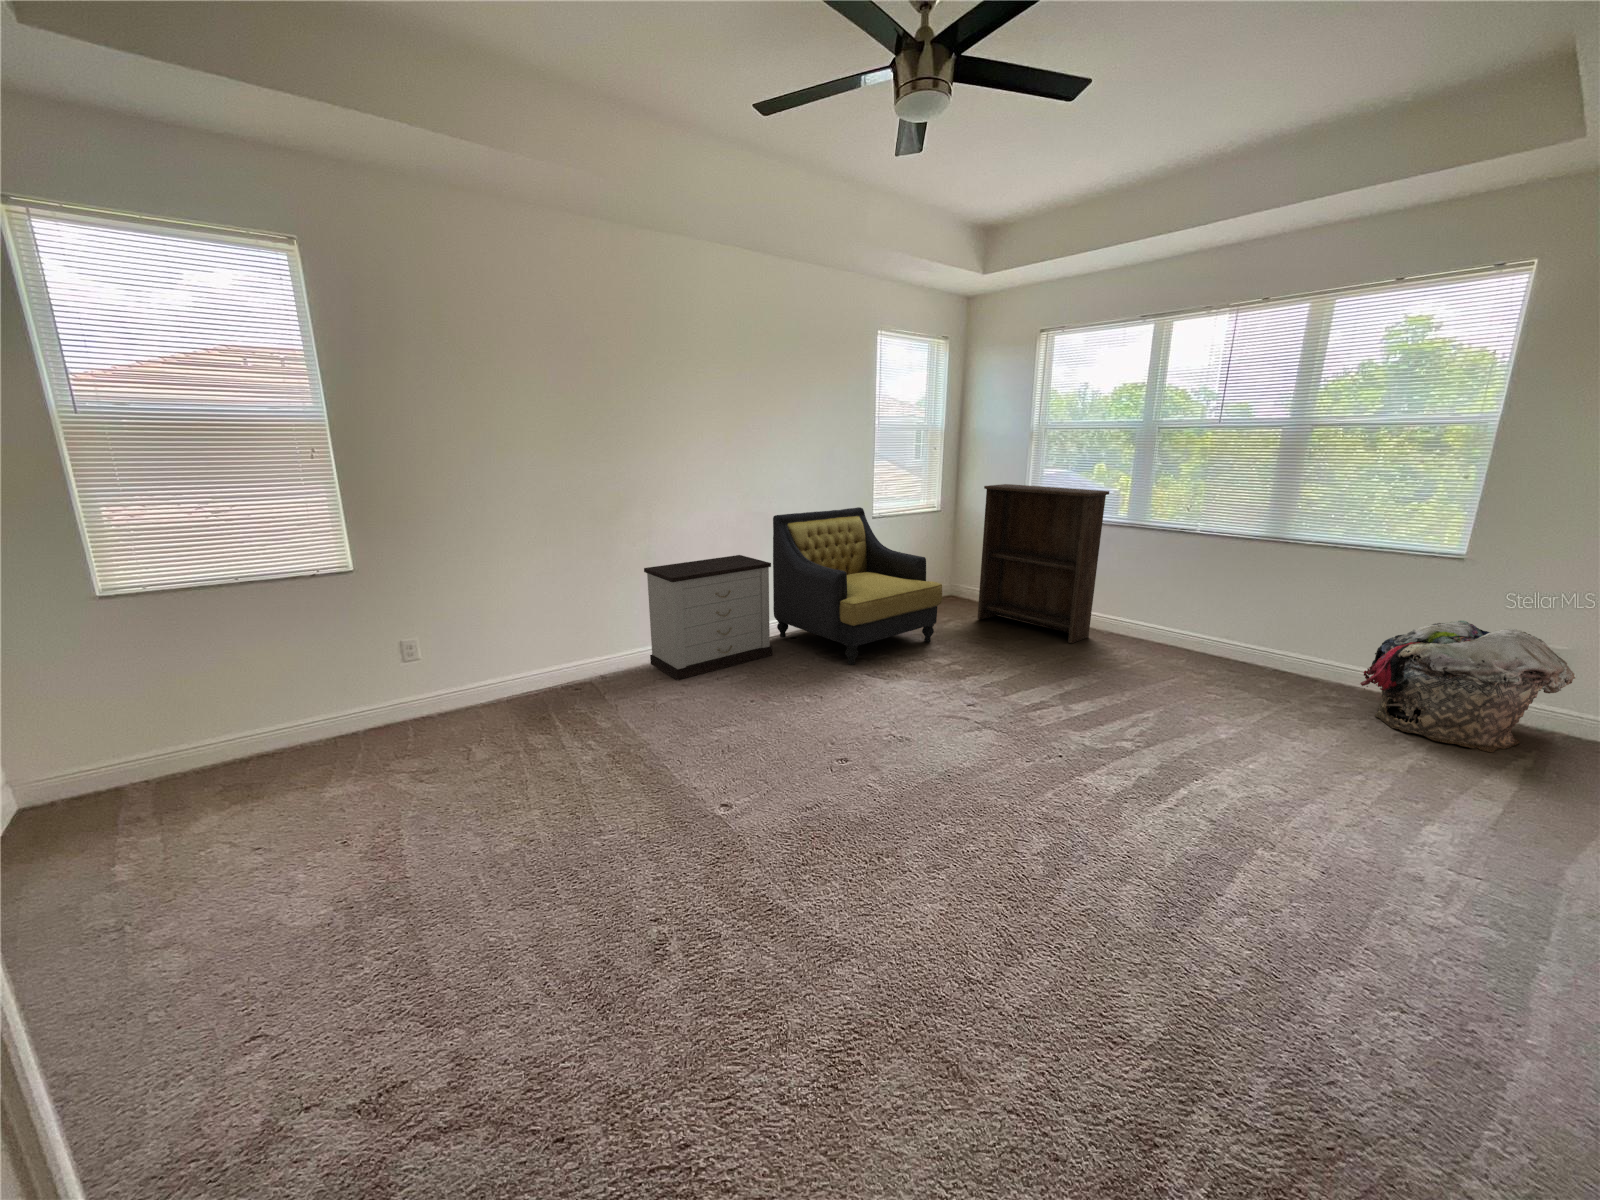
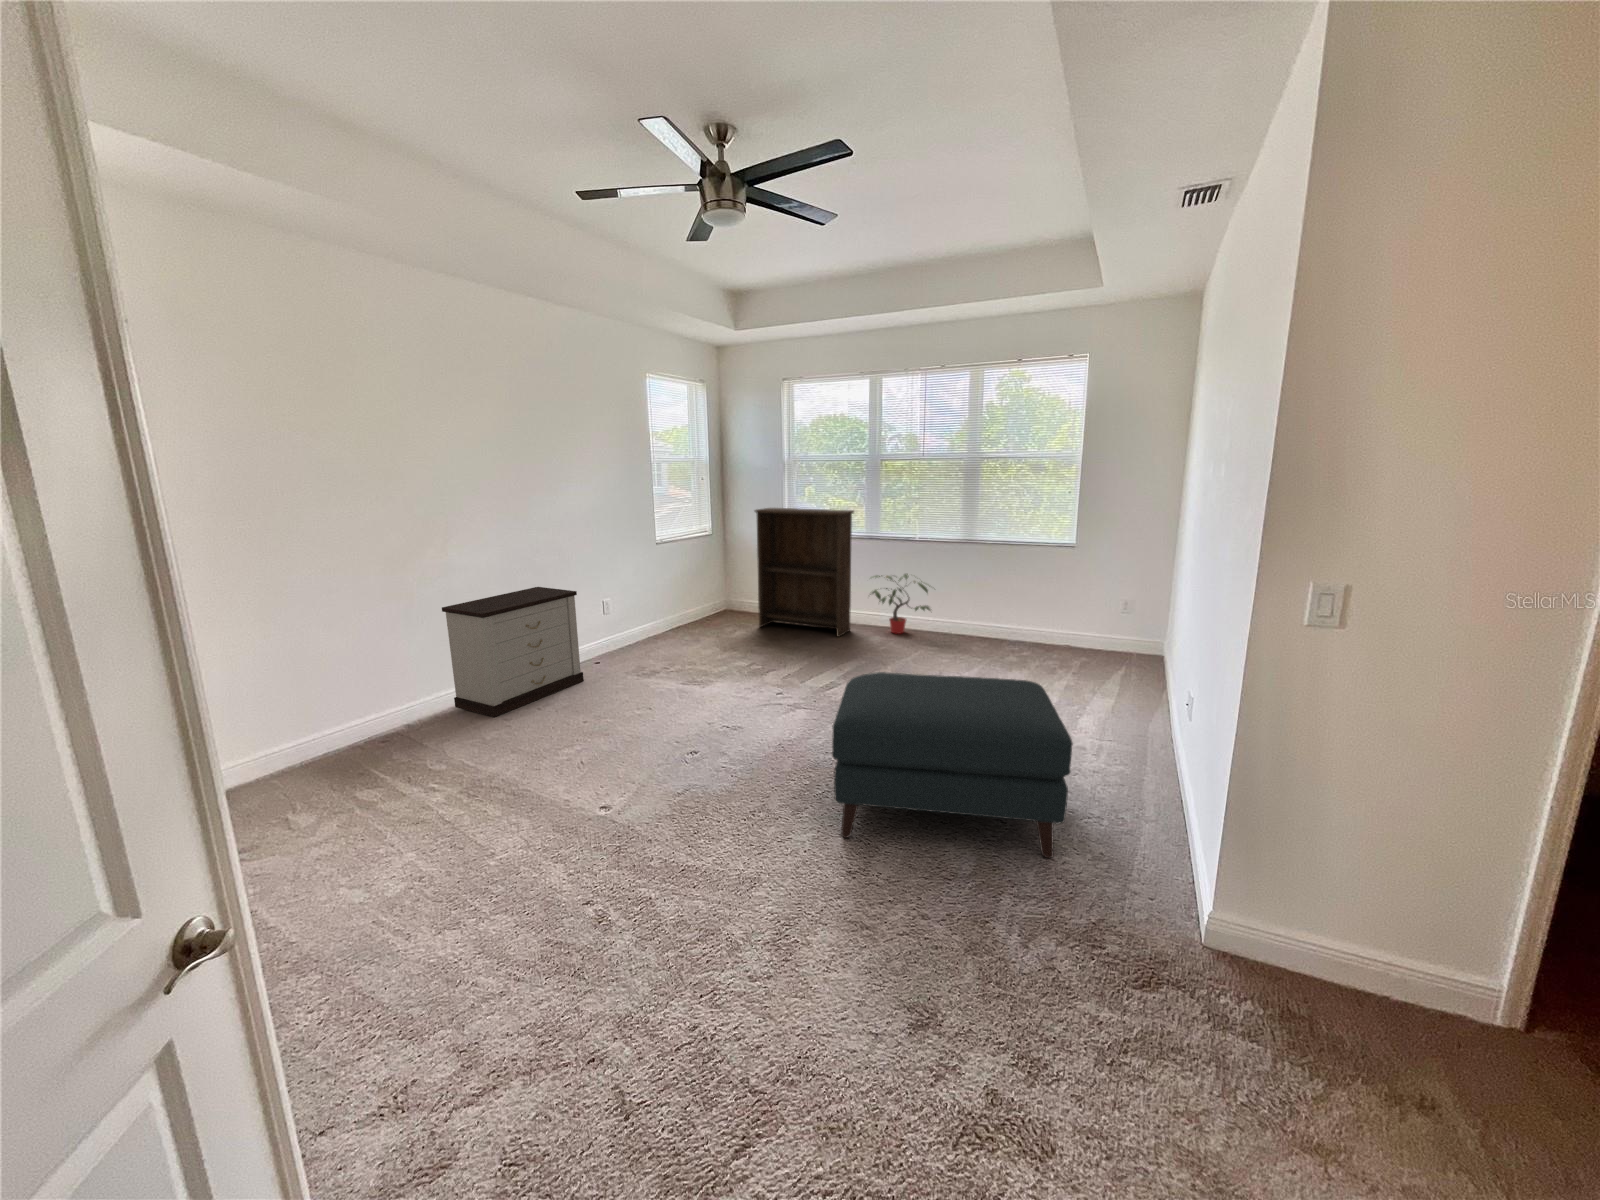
armchair: present [773,507,942,665] -> none [568,534,733,679]
potted plant: none [1116,574,1220,649] -> present [870,574,930,634]
laundry basket: present [1360,621,1575,752] -> none [1032,587,1138,670]
ottoman: none [970,709,1377,1066] -> present [832,672,1072,858]

